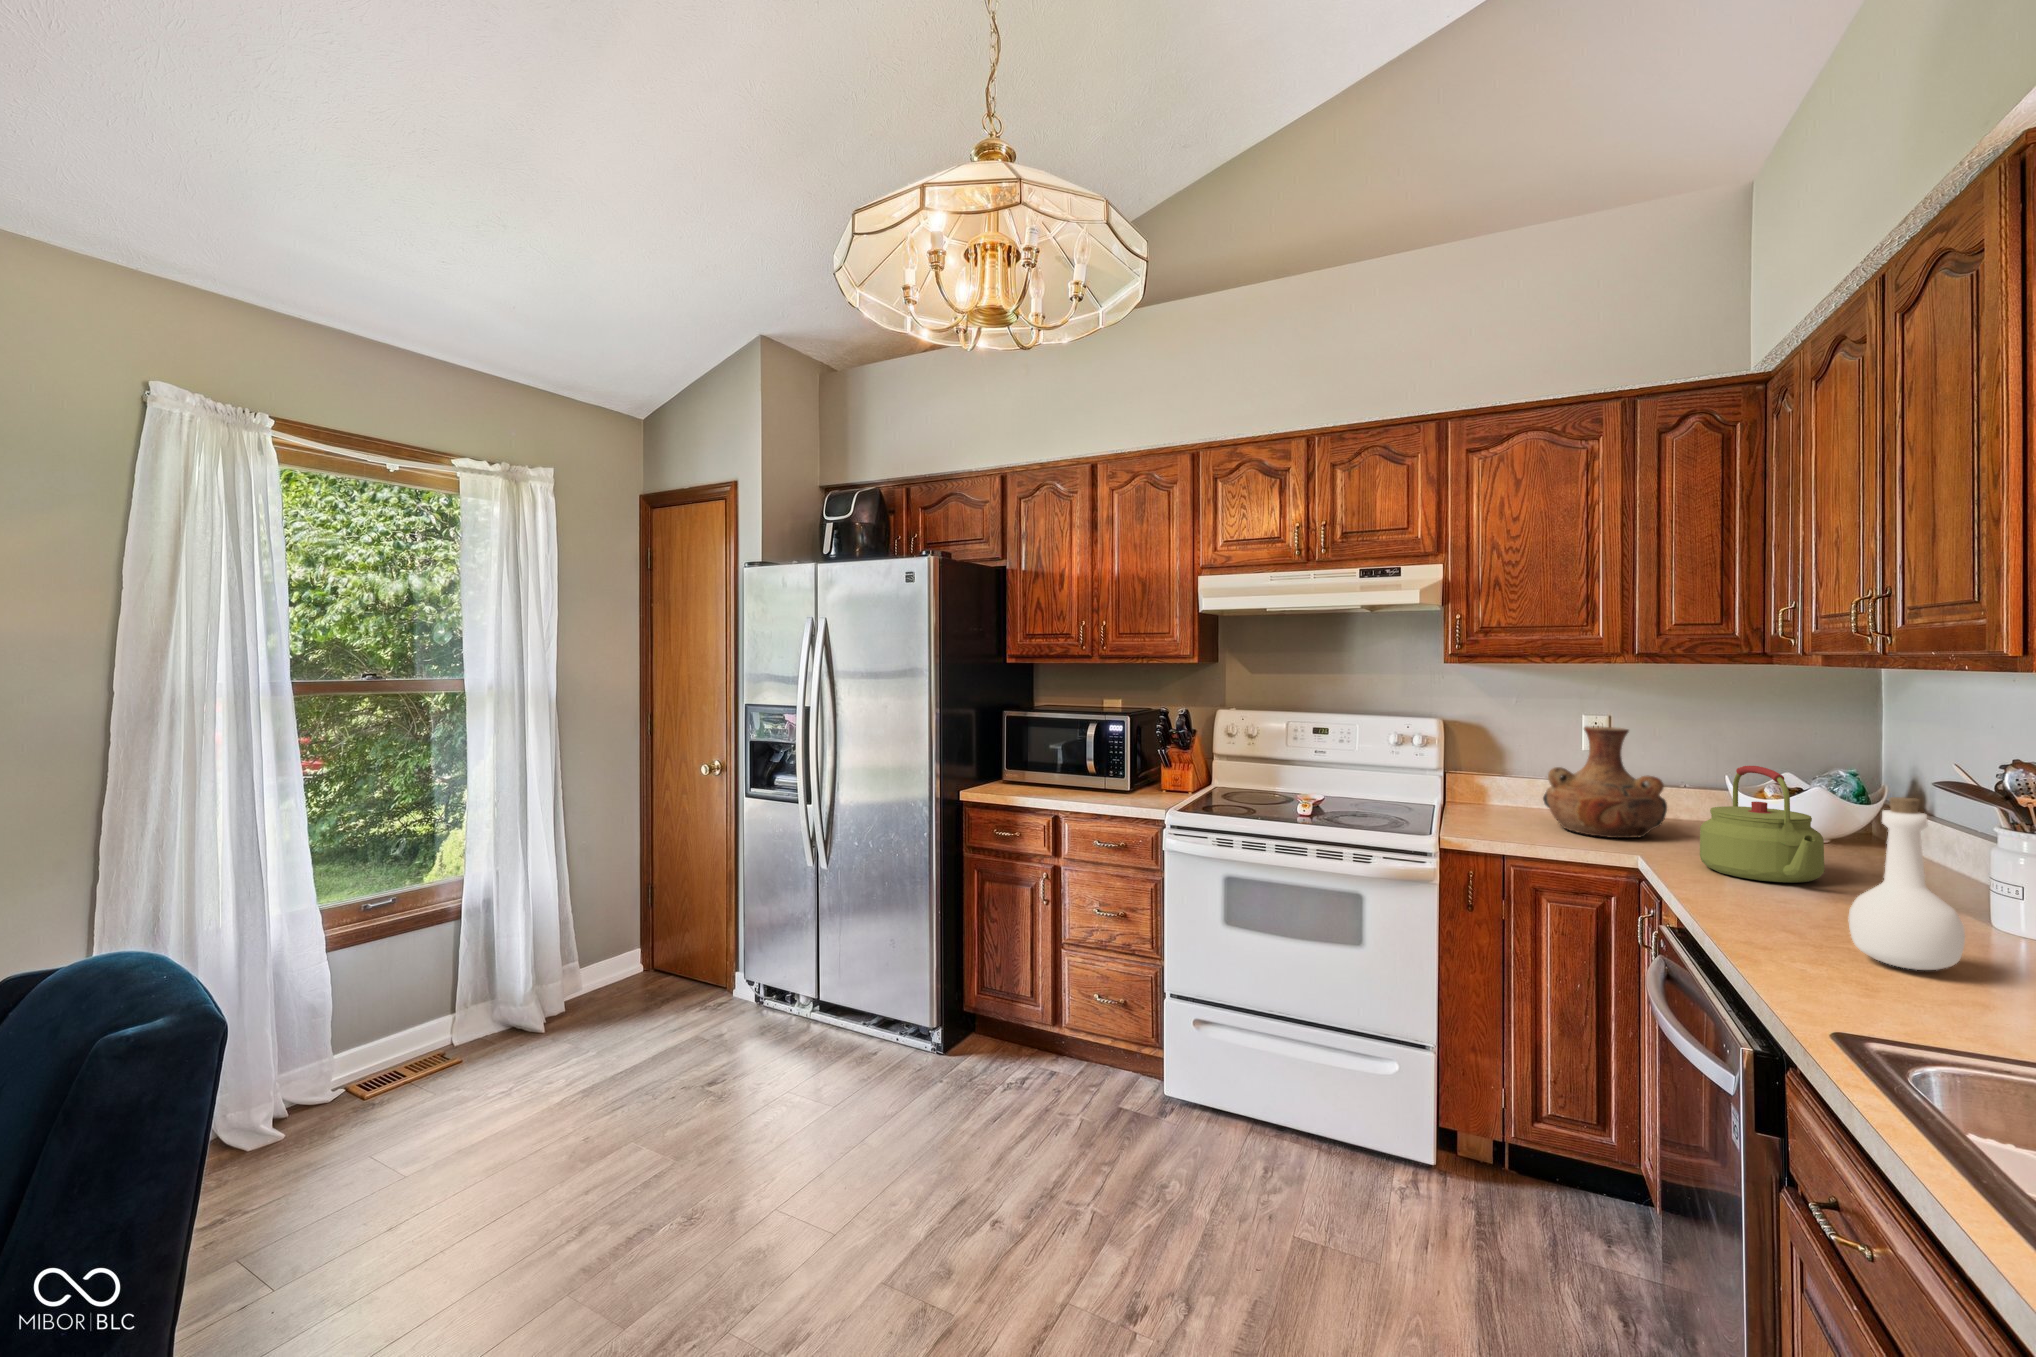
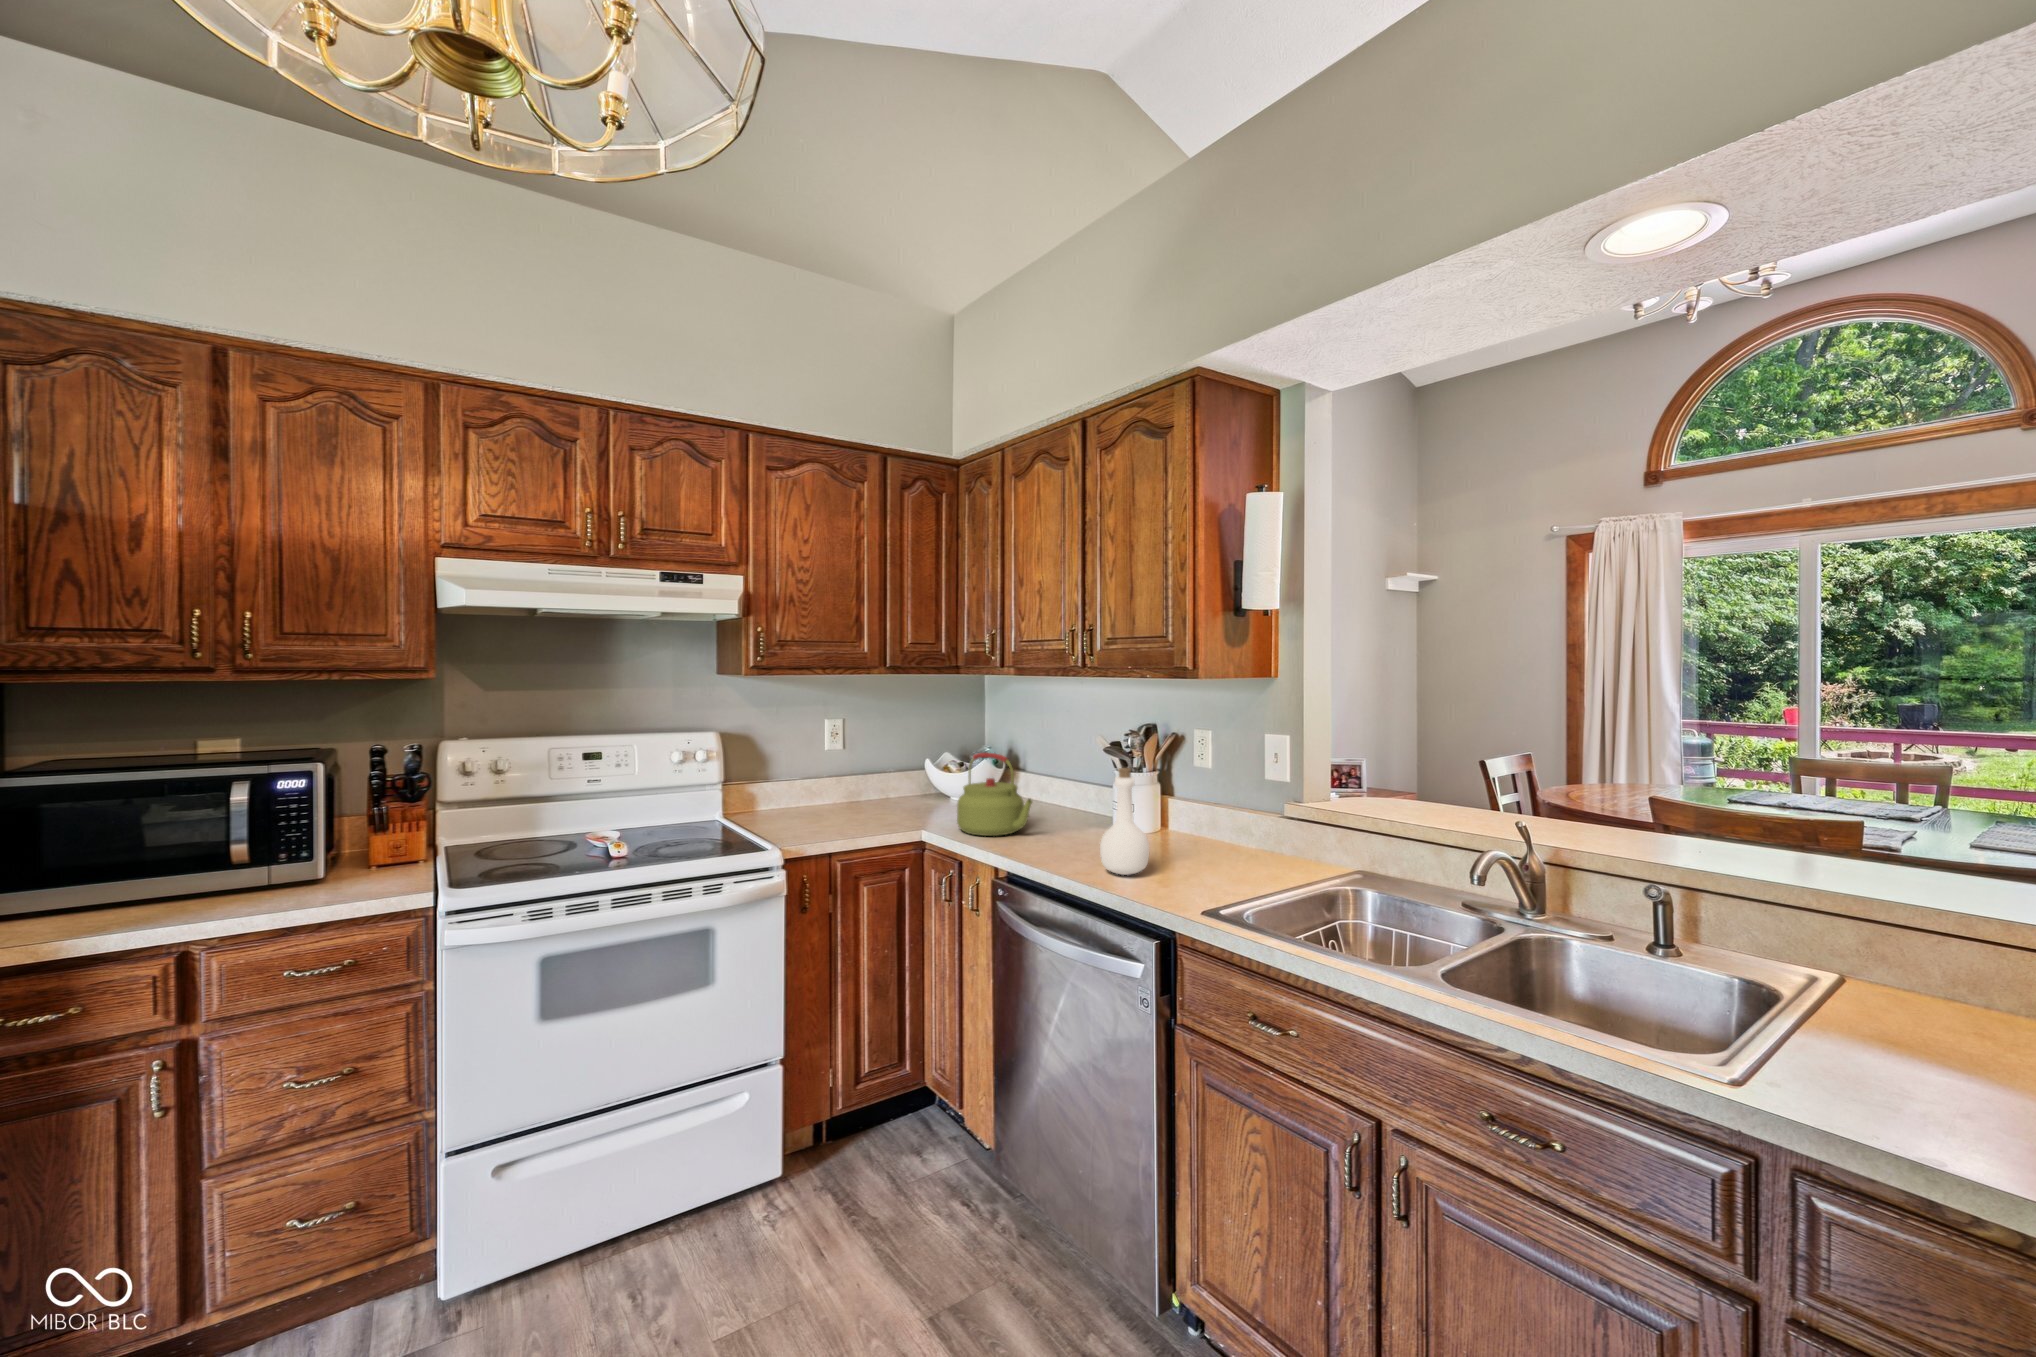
vase: present [1543,726,1667,838] -> none [827,729,914,823]

